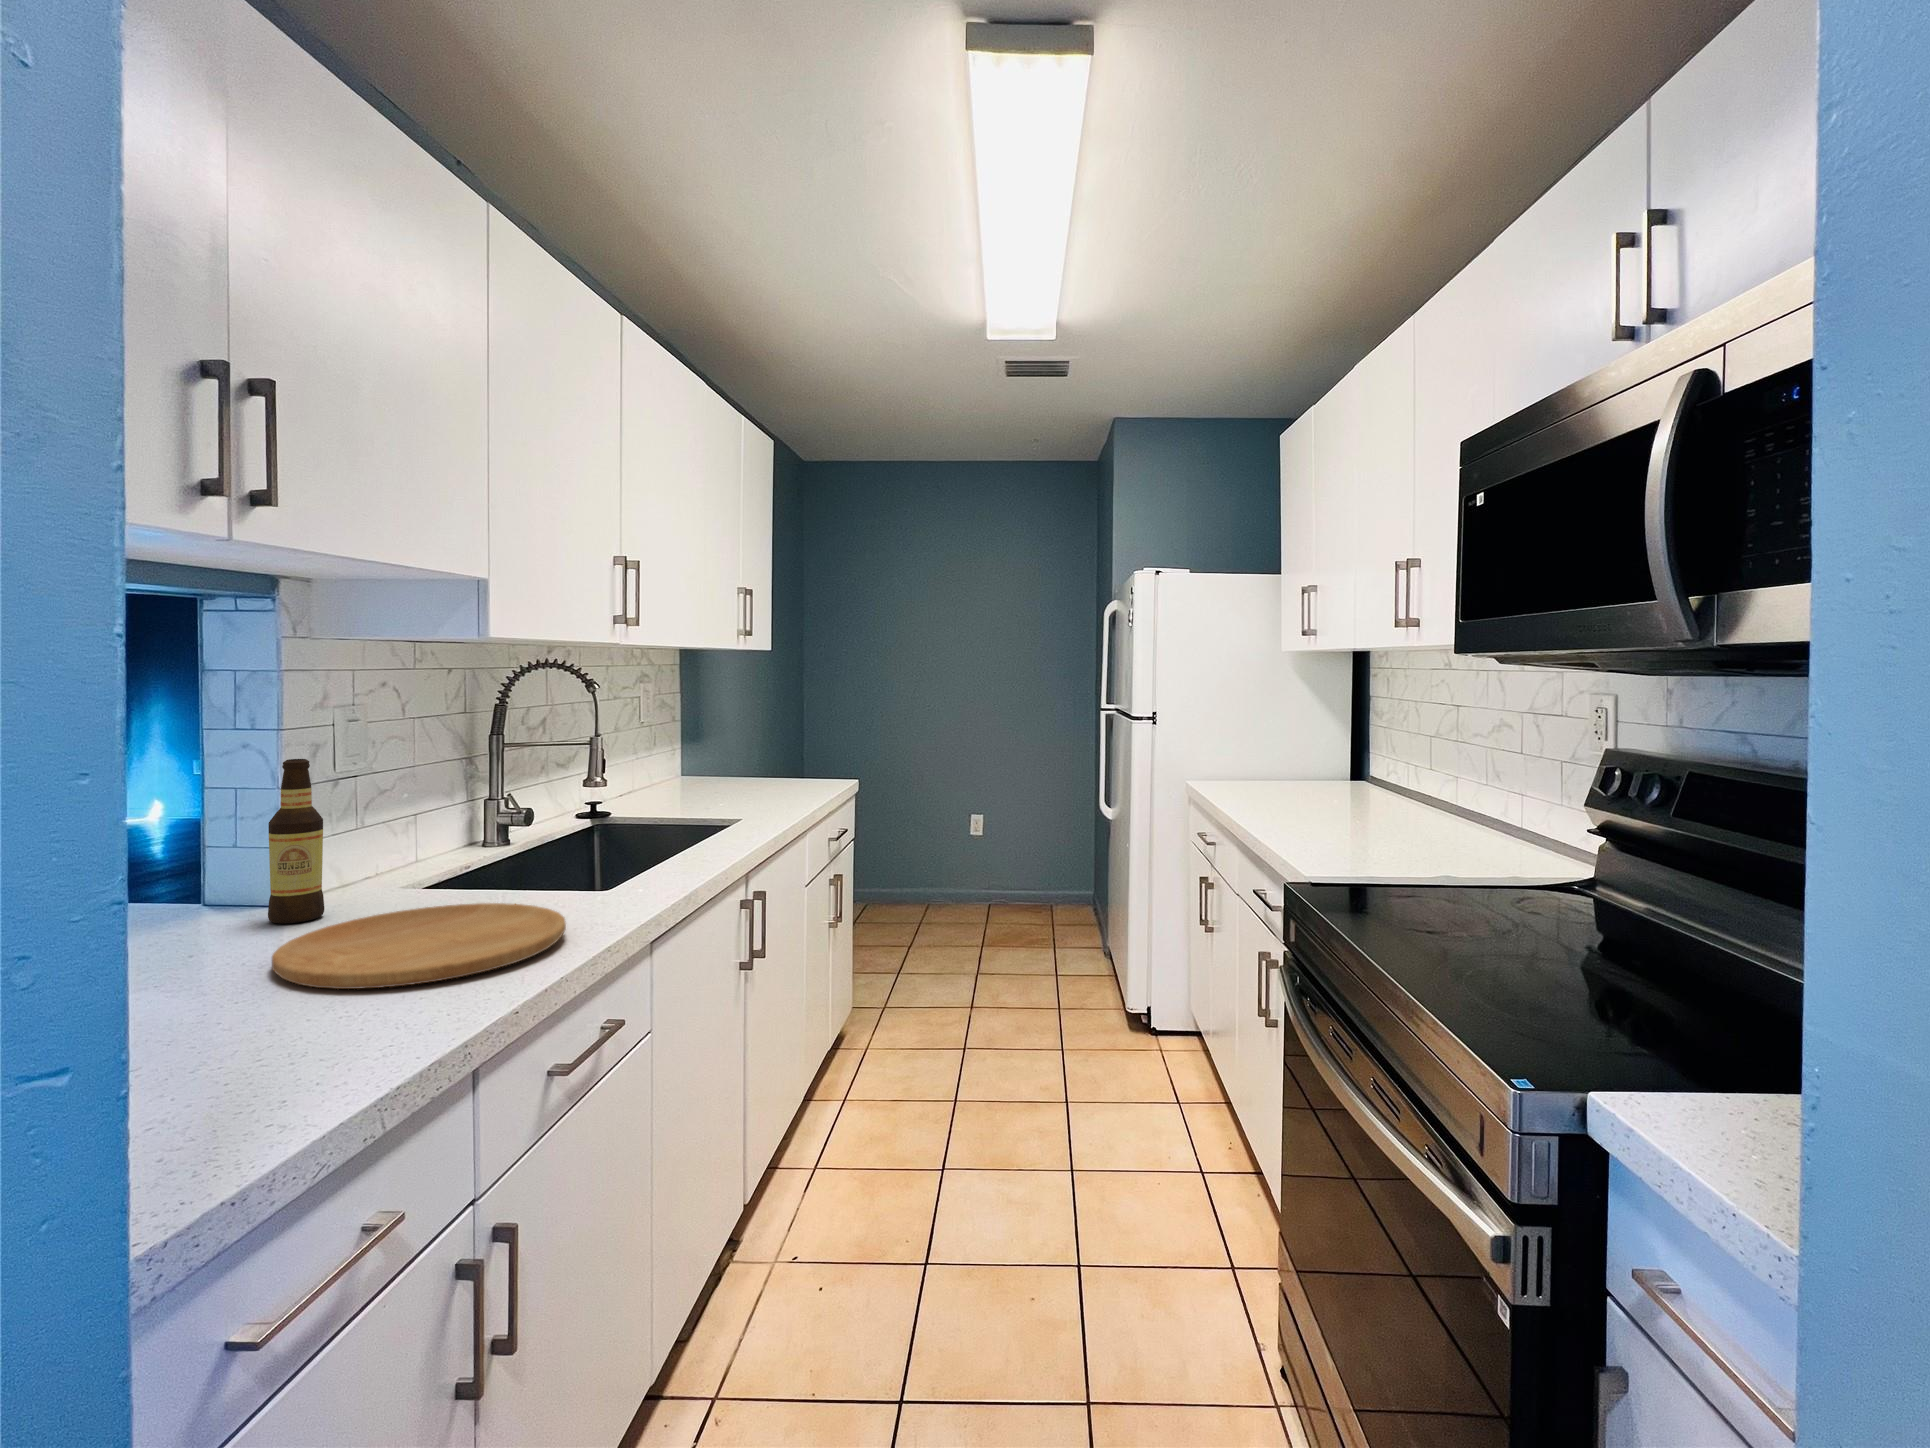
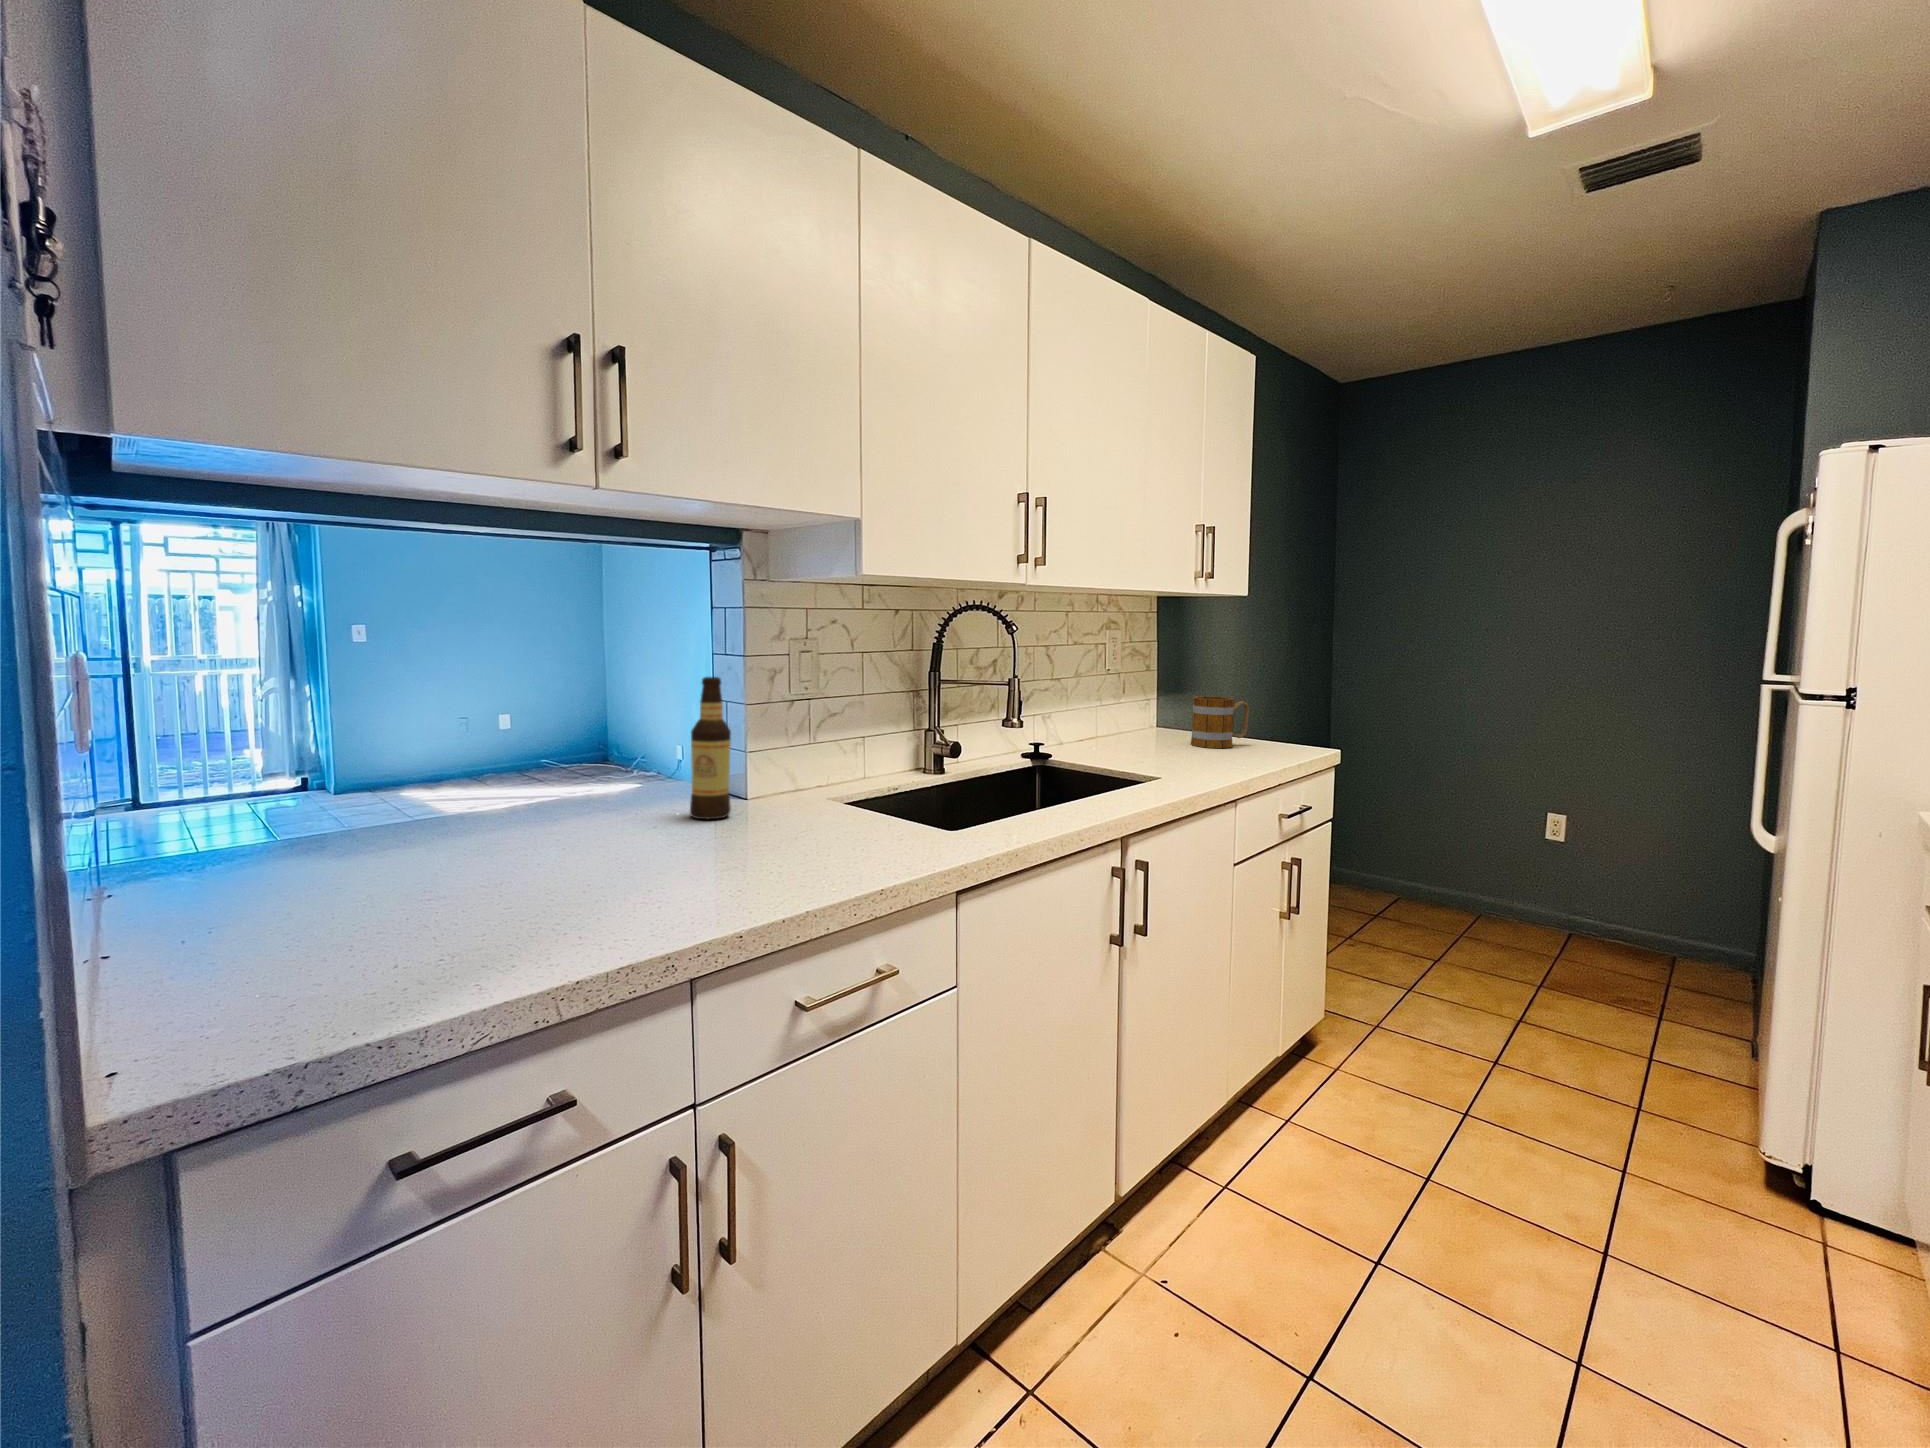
mug: none [723,740,775,788] -> present [1191,696,1249,748]
cutting board: present [272,903,566,989] -> none [631,822,874,890]

